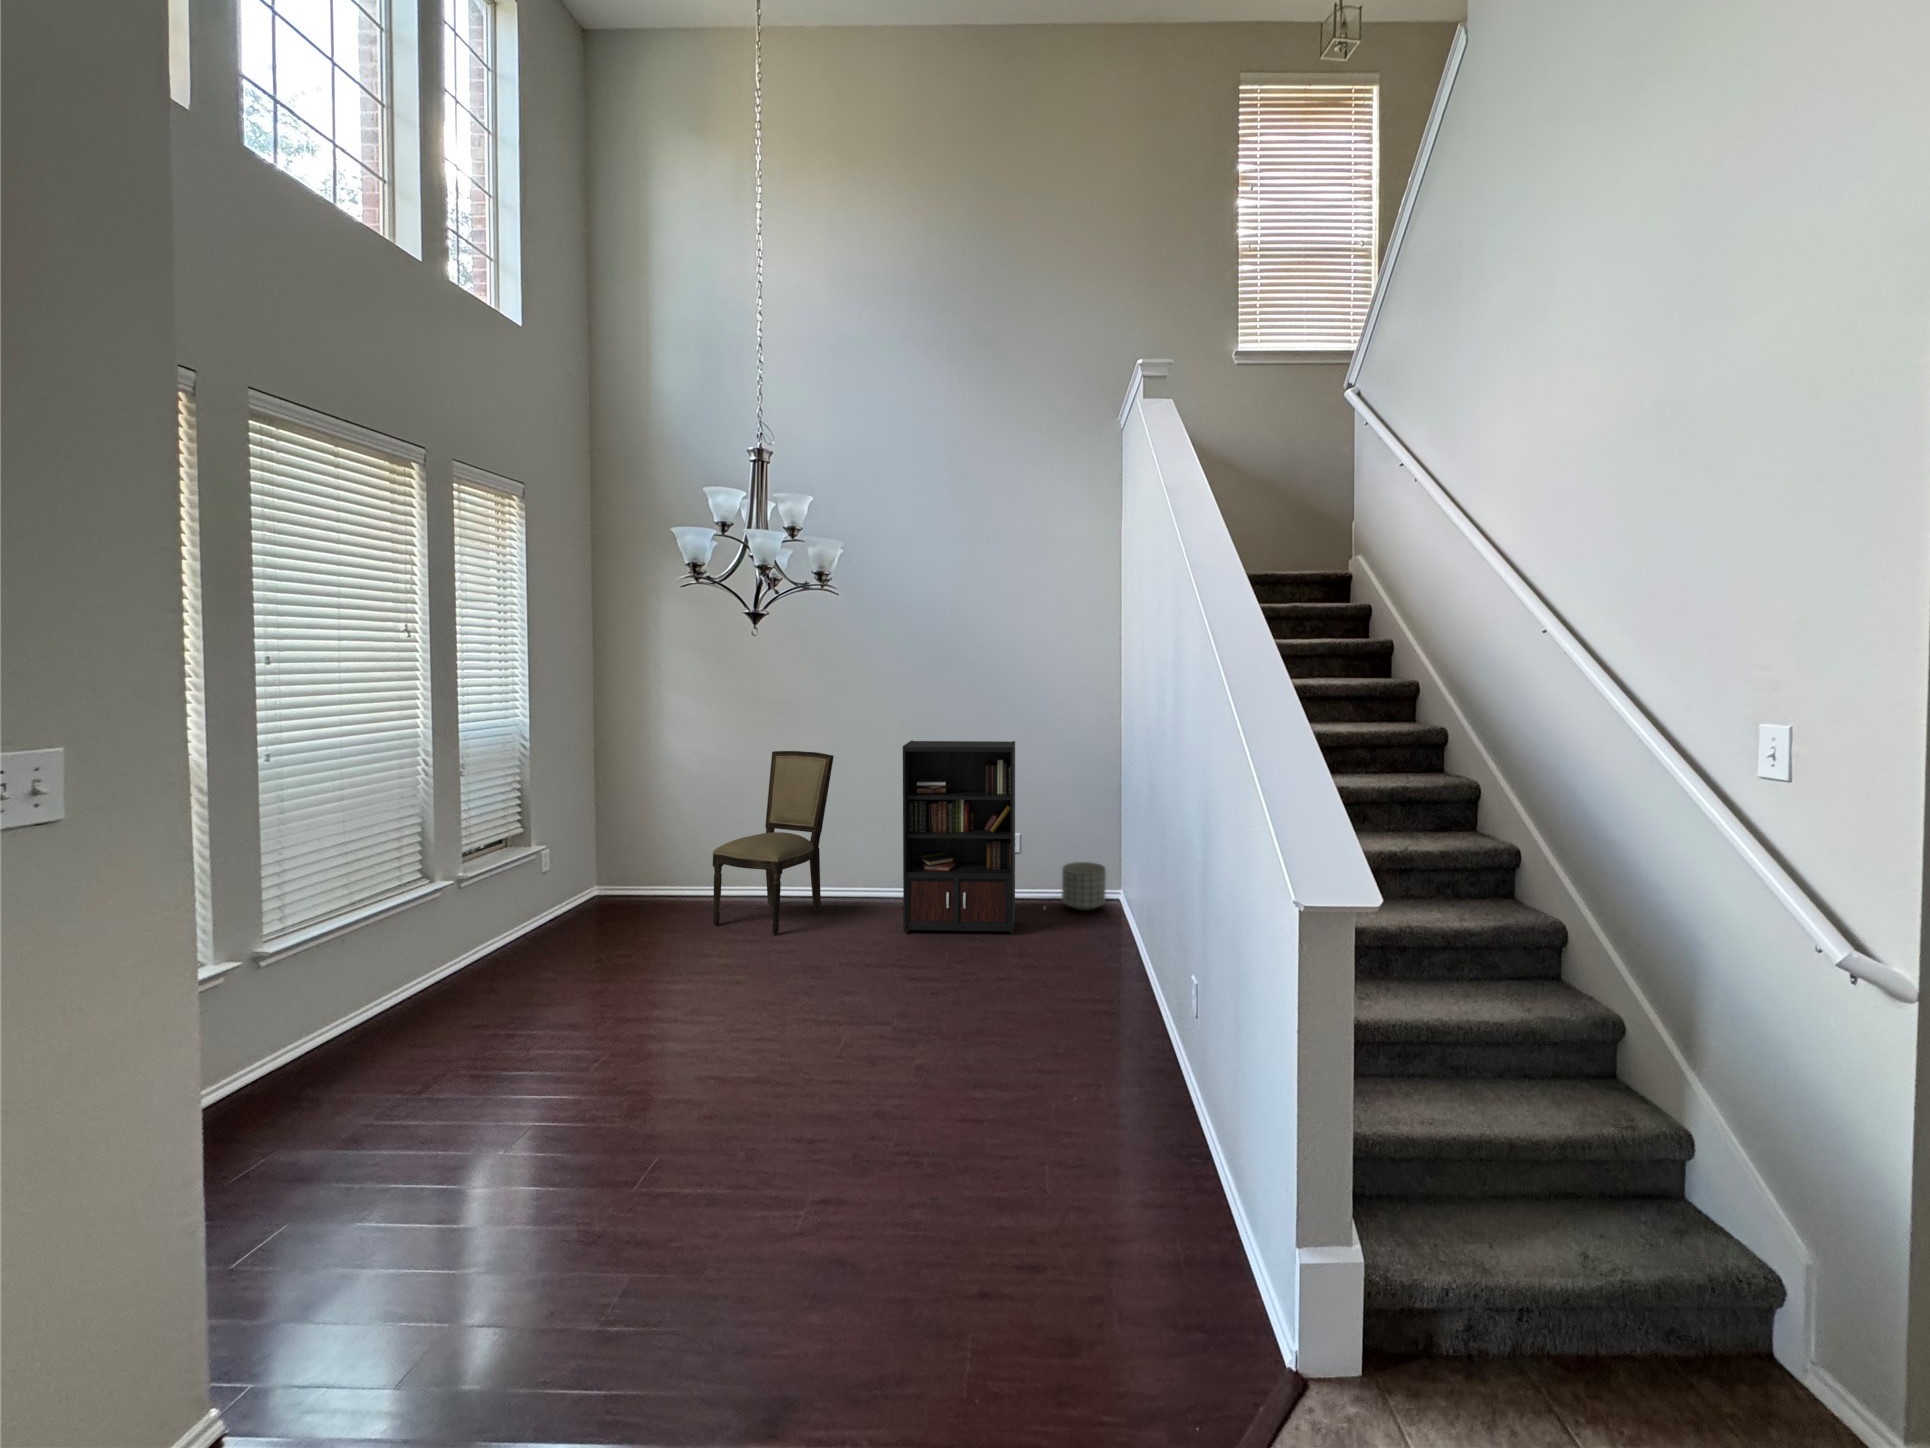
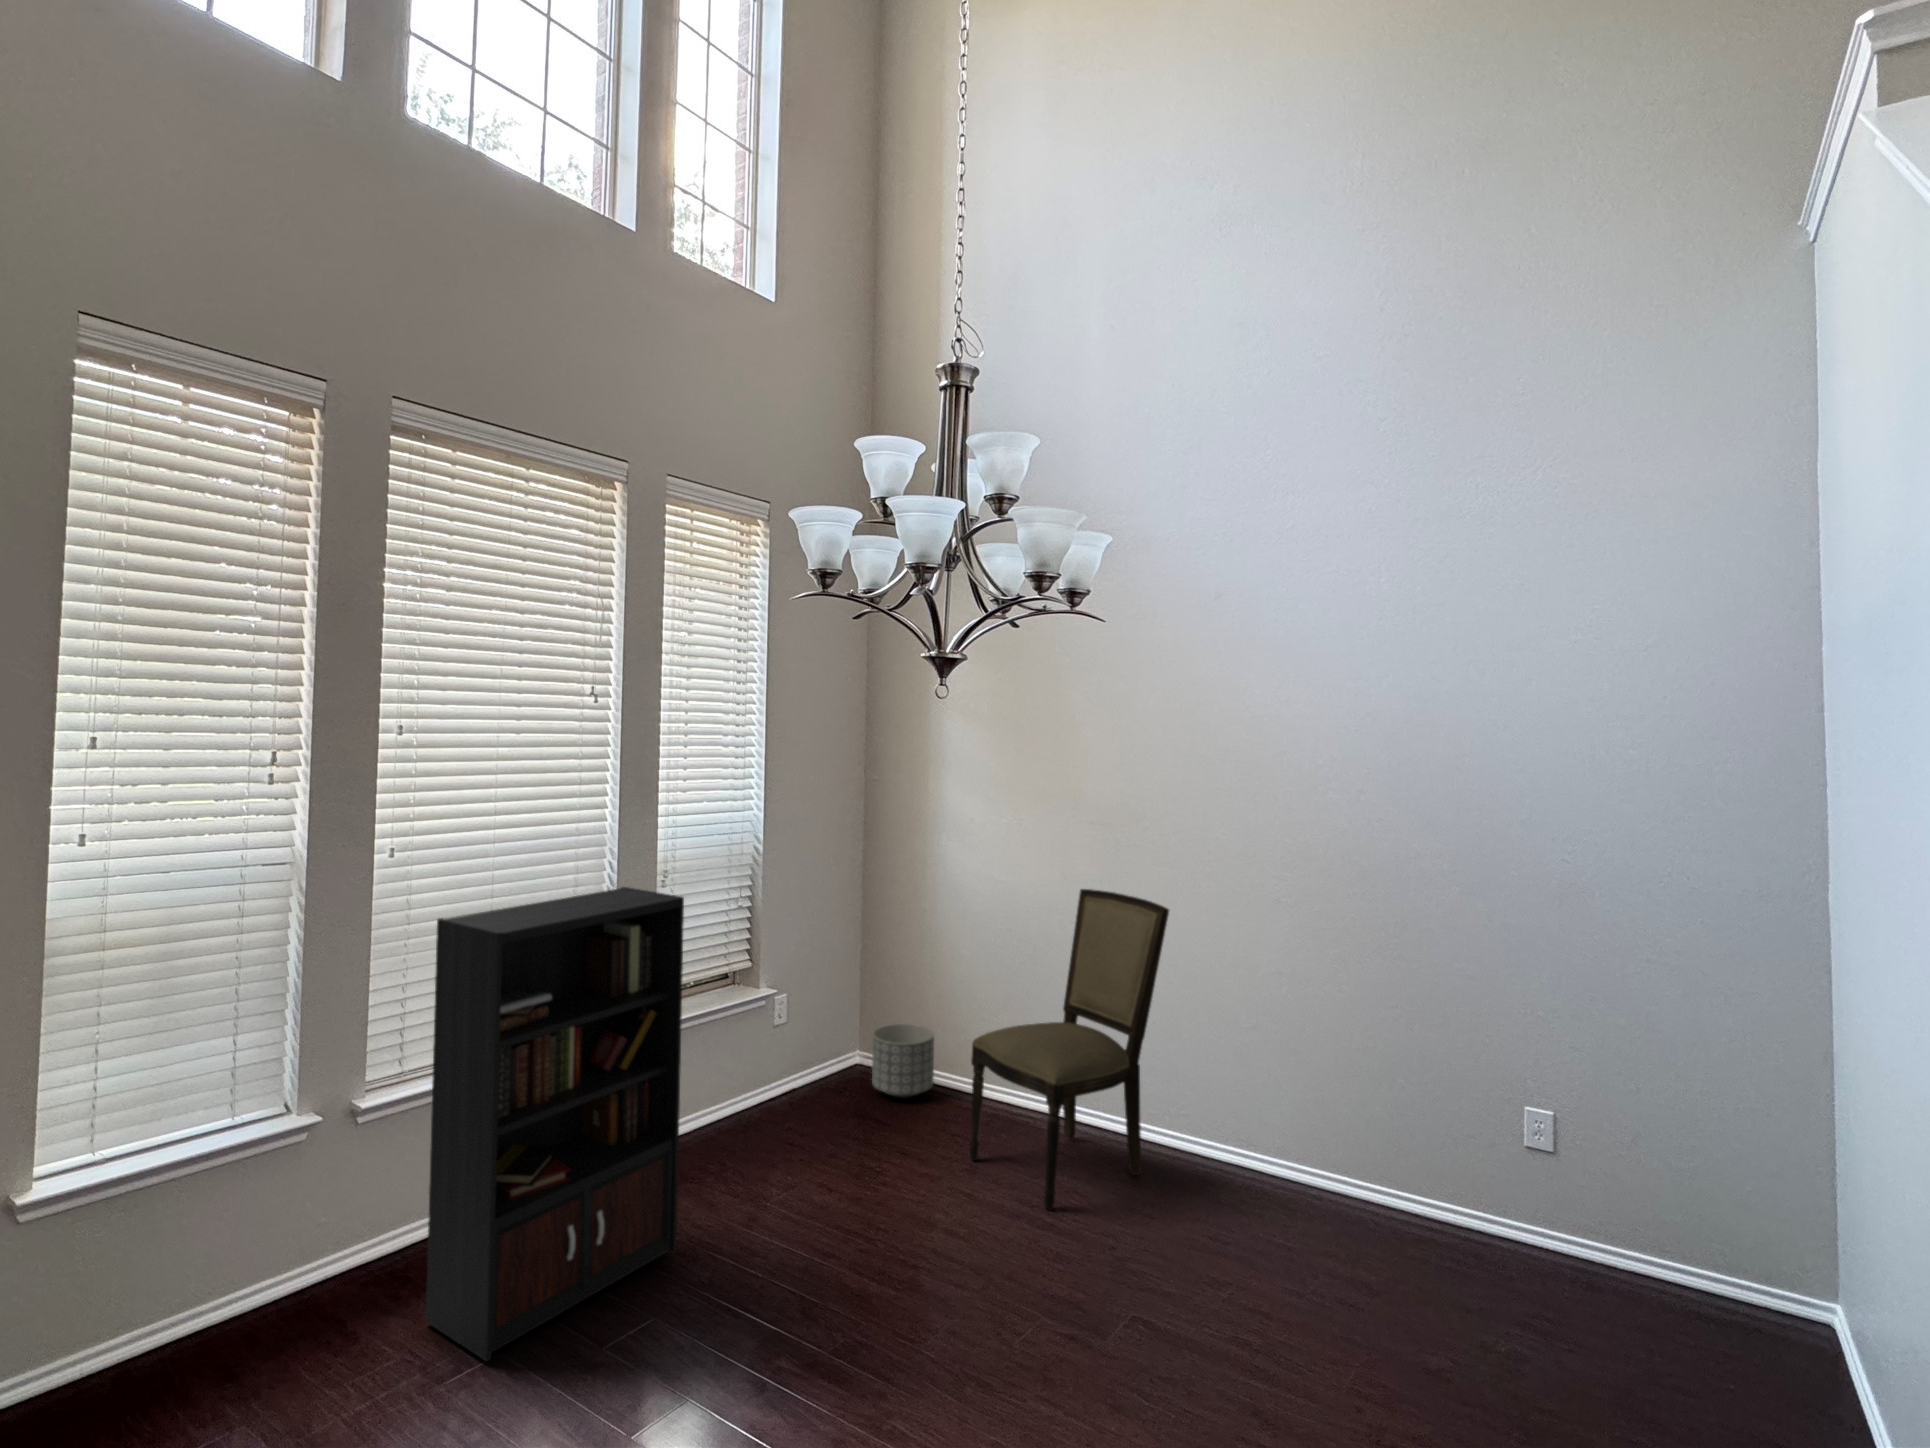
bookcase: present [903,741,1046,933] -> present [426,887,684,1361]
planter: present [1062,862,1106,911] -> present [872,1024,934,1098]

